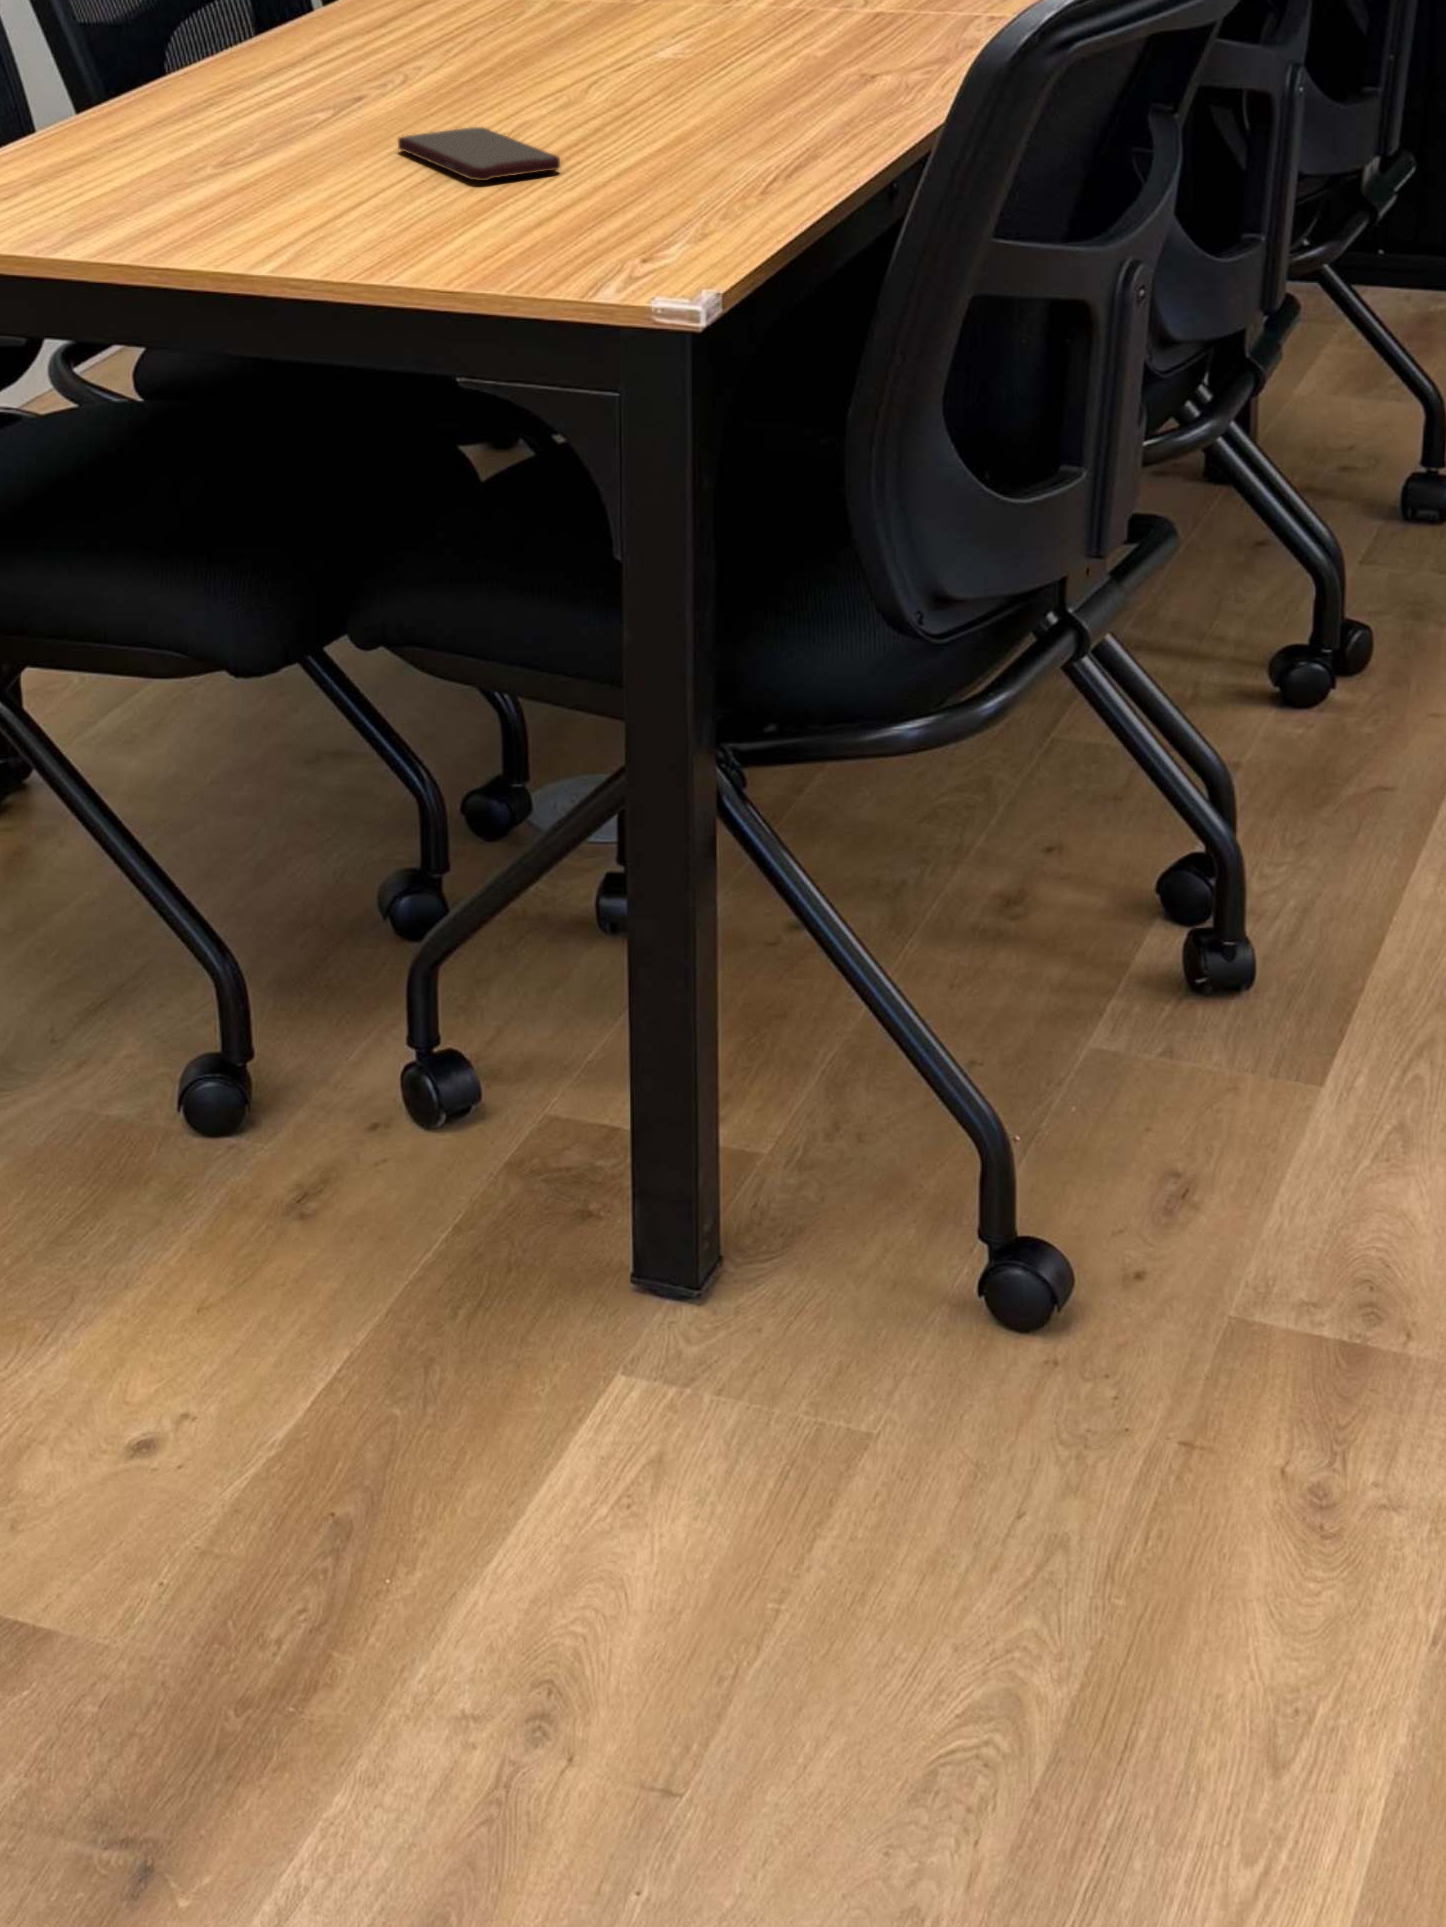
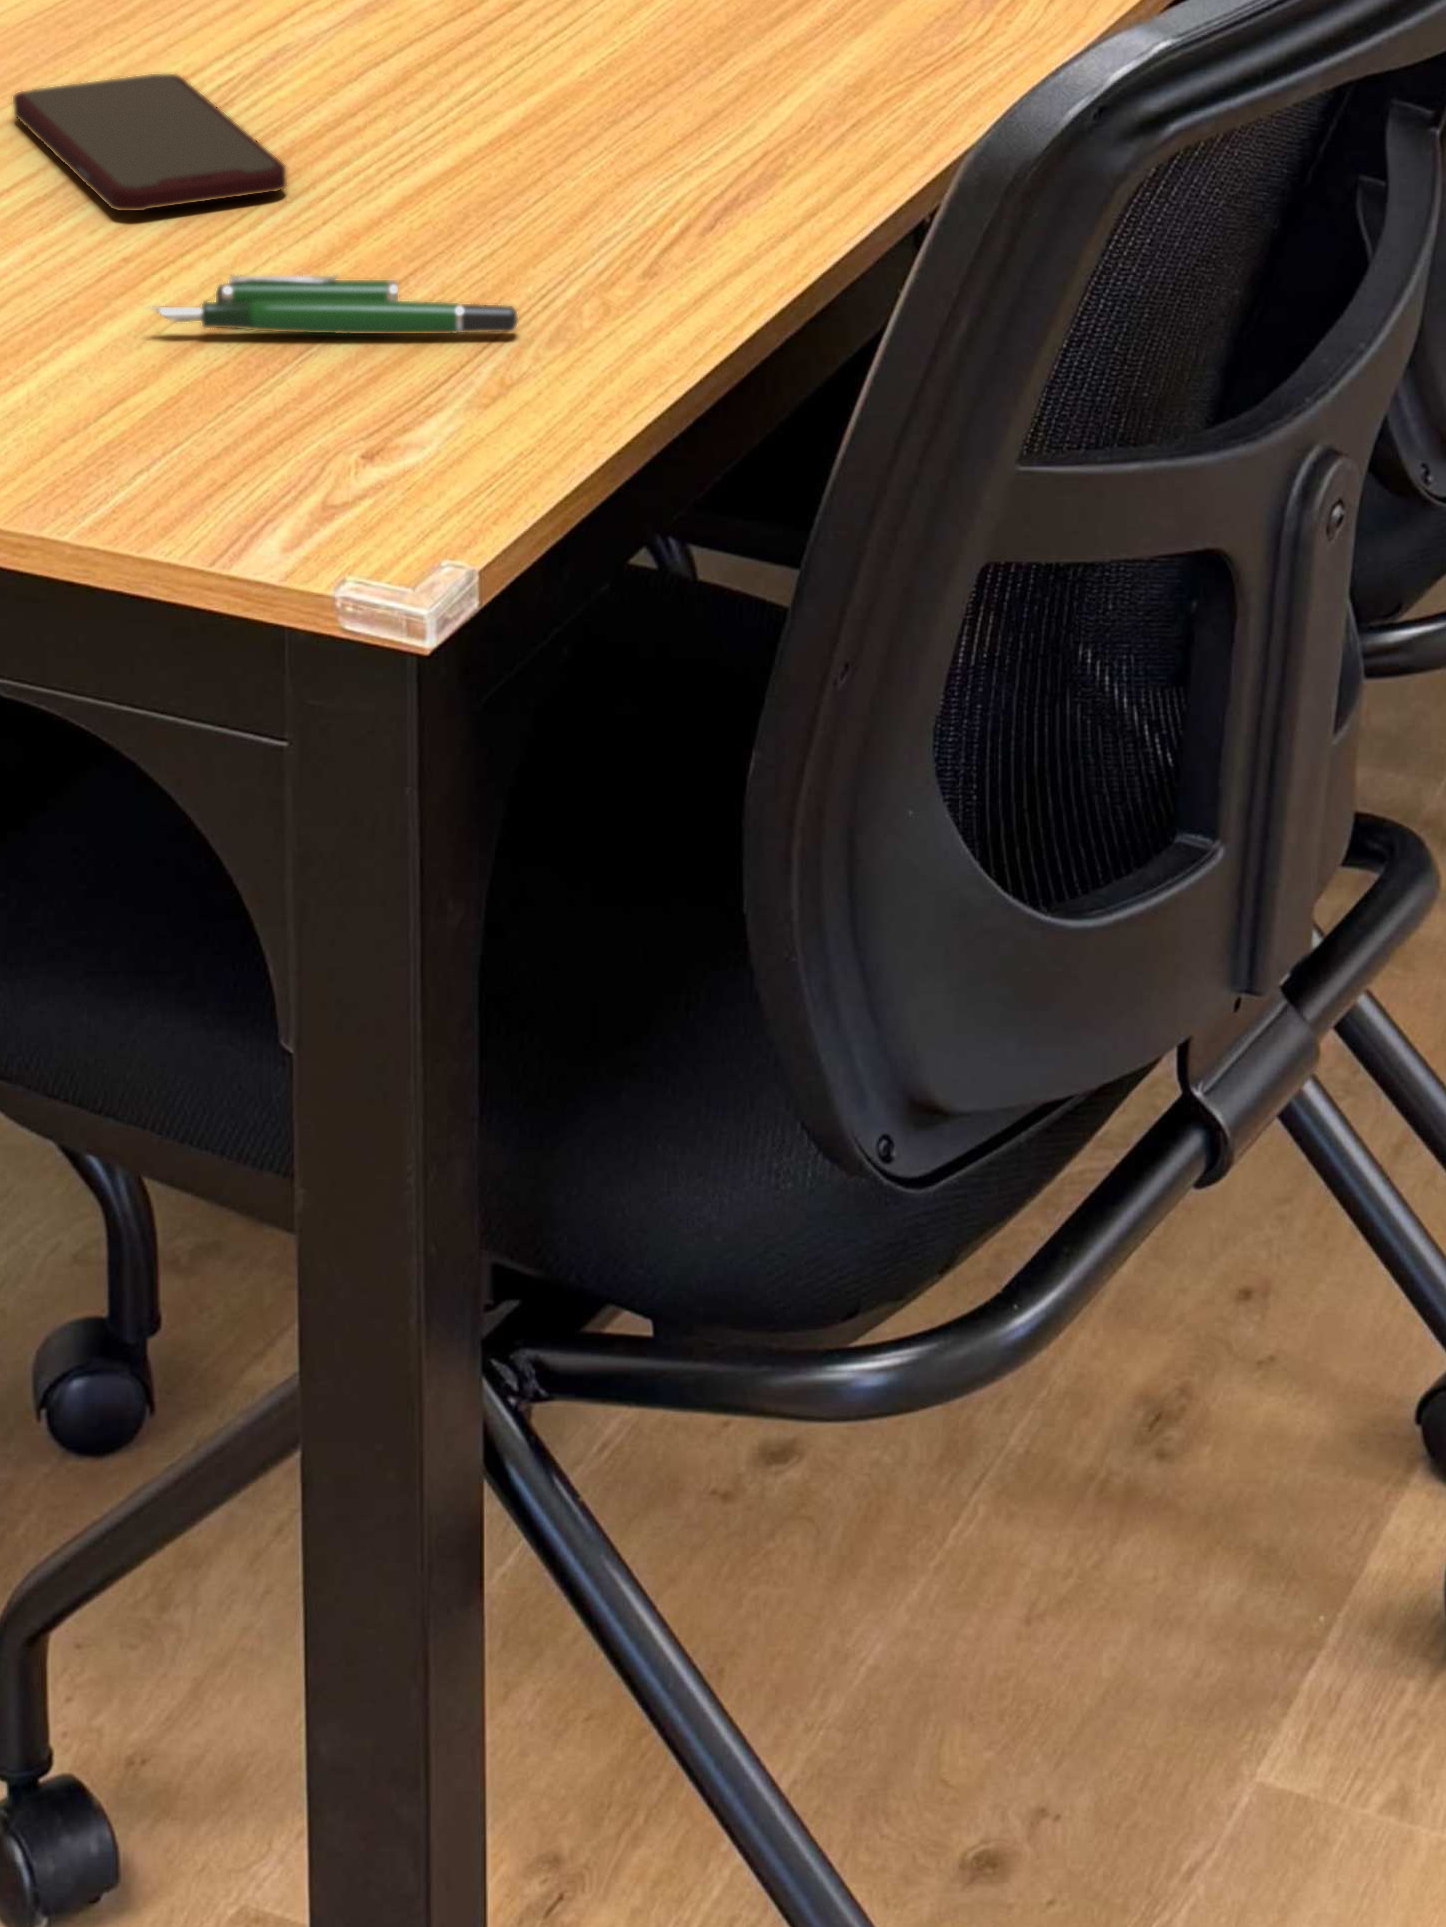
pen: none [510,190,708,220] -> present [154,275,518,334]

